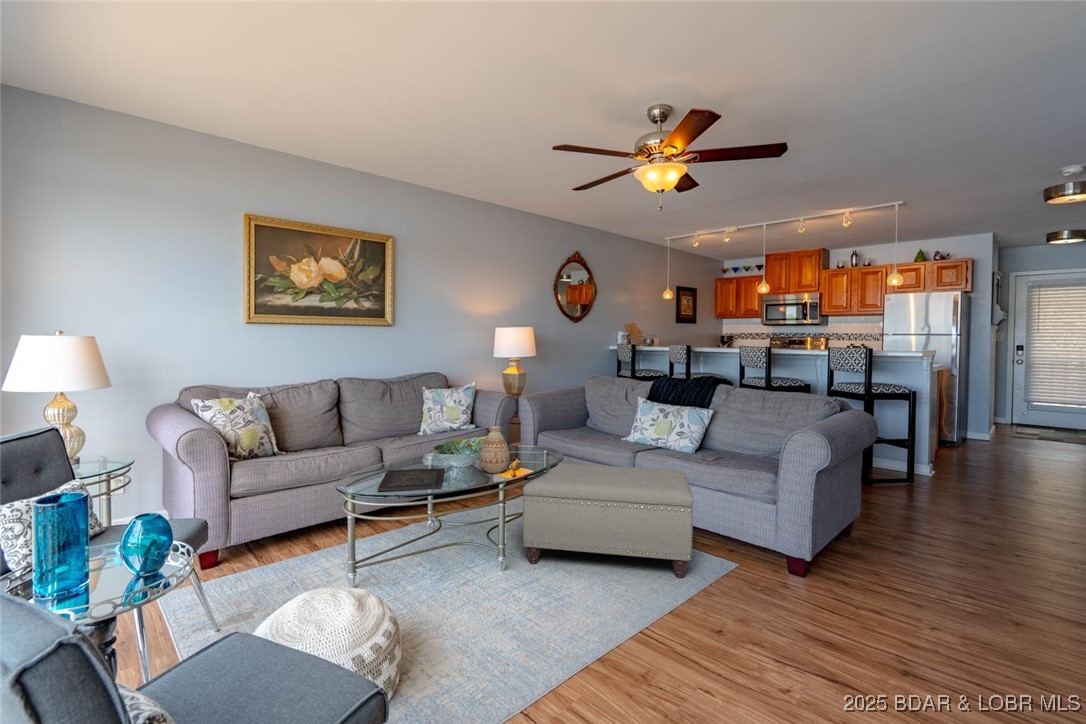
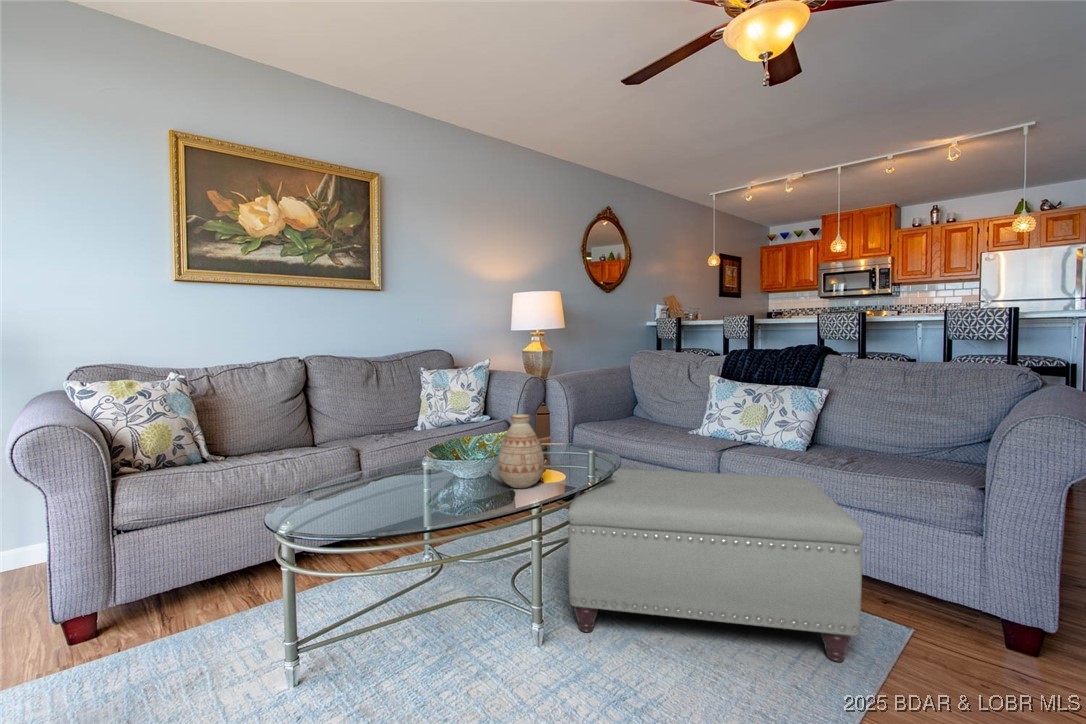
tray: present [378,468,445,491] -> none [326,480,444,524]

